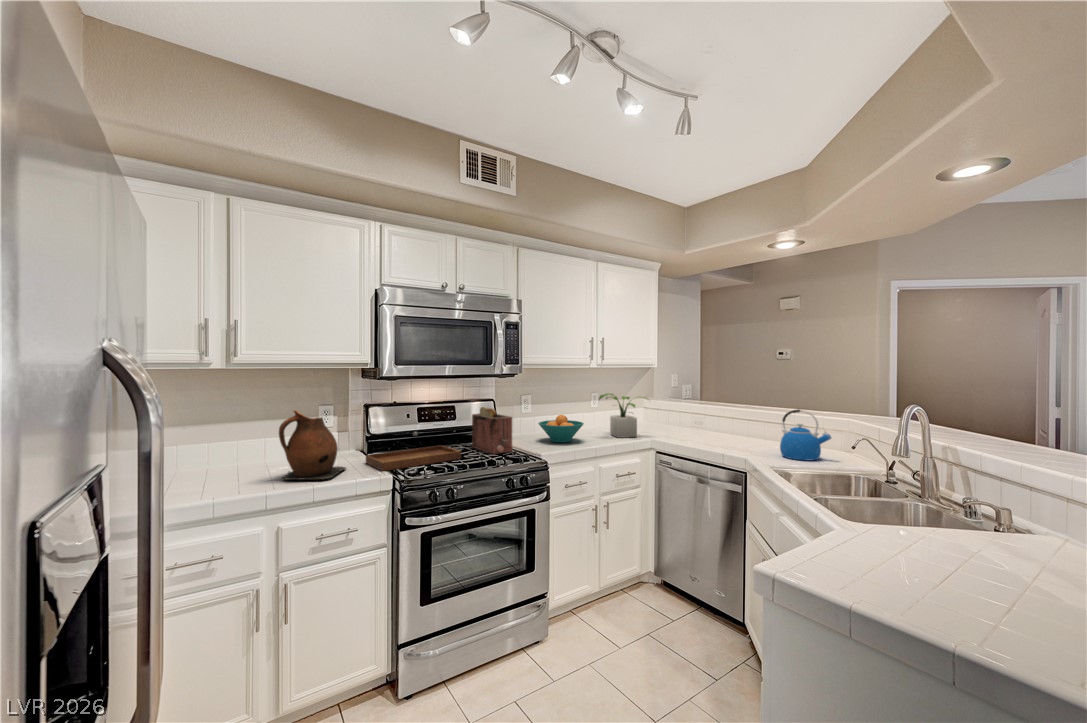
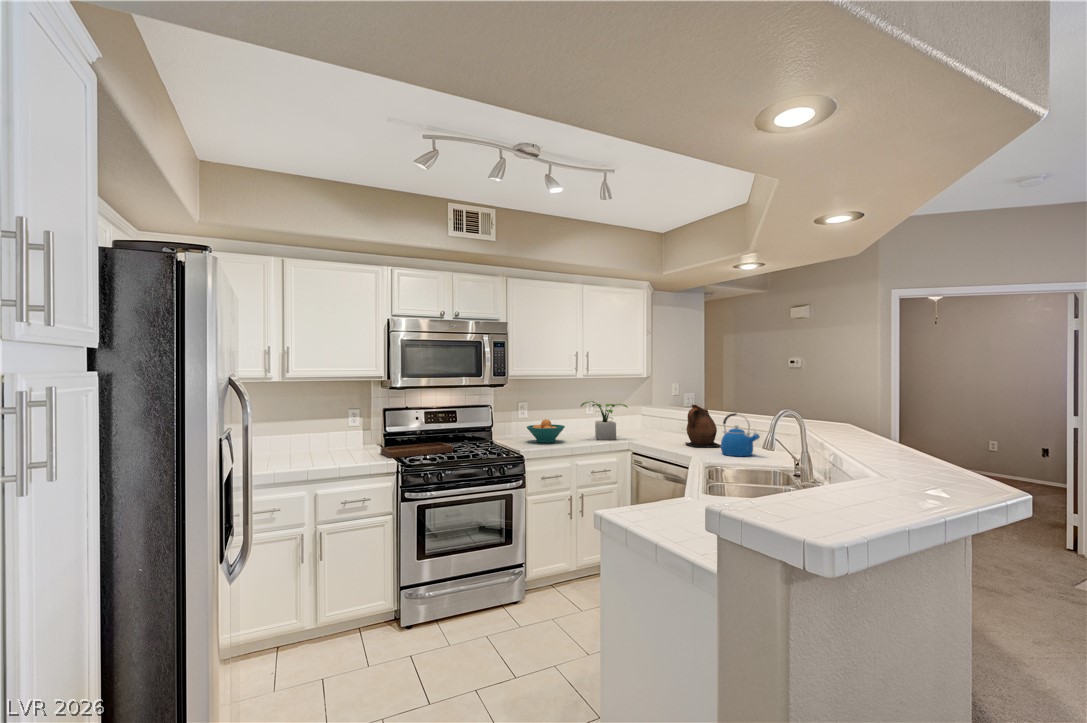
toaster: present [472,407,512,454] -> none [468,412,498,449]
ceramic pitcher: present [279,410,346,480] -> present [686,405,721,447]

